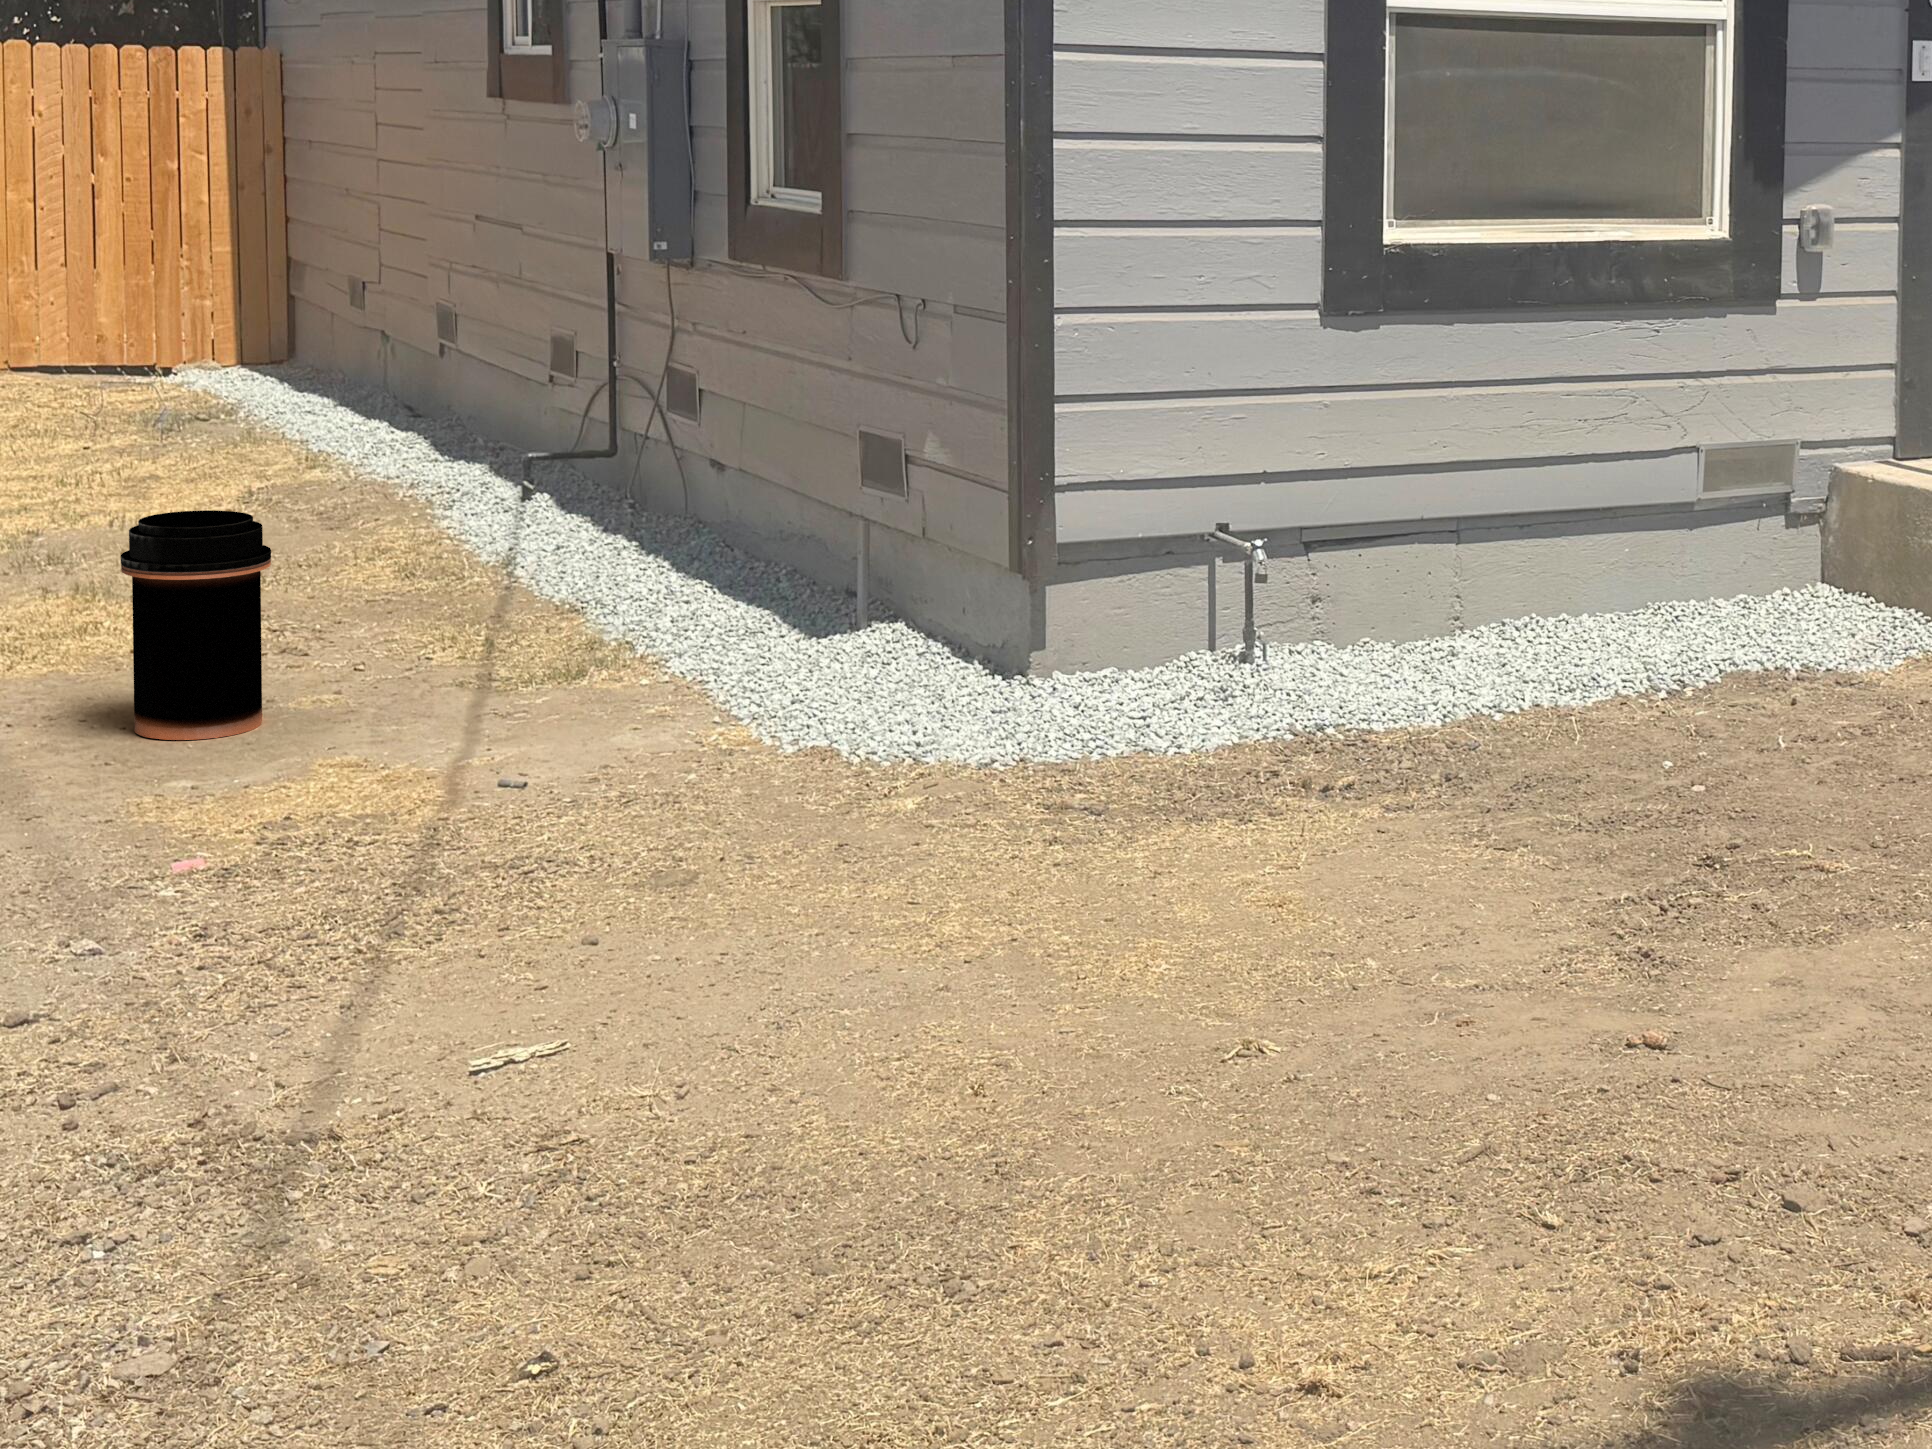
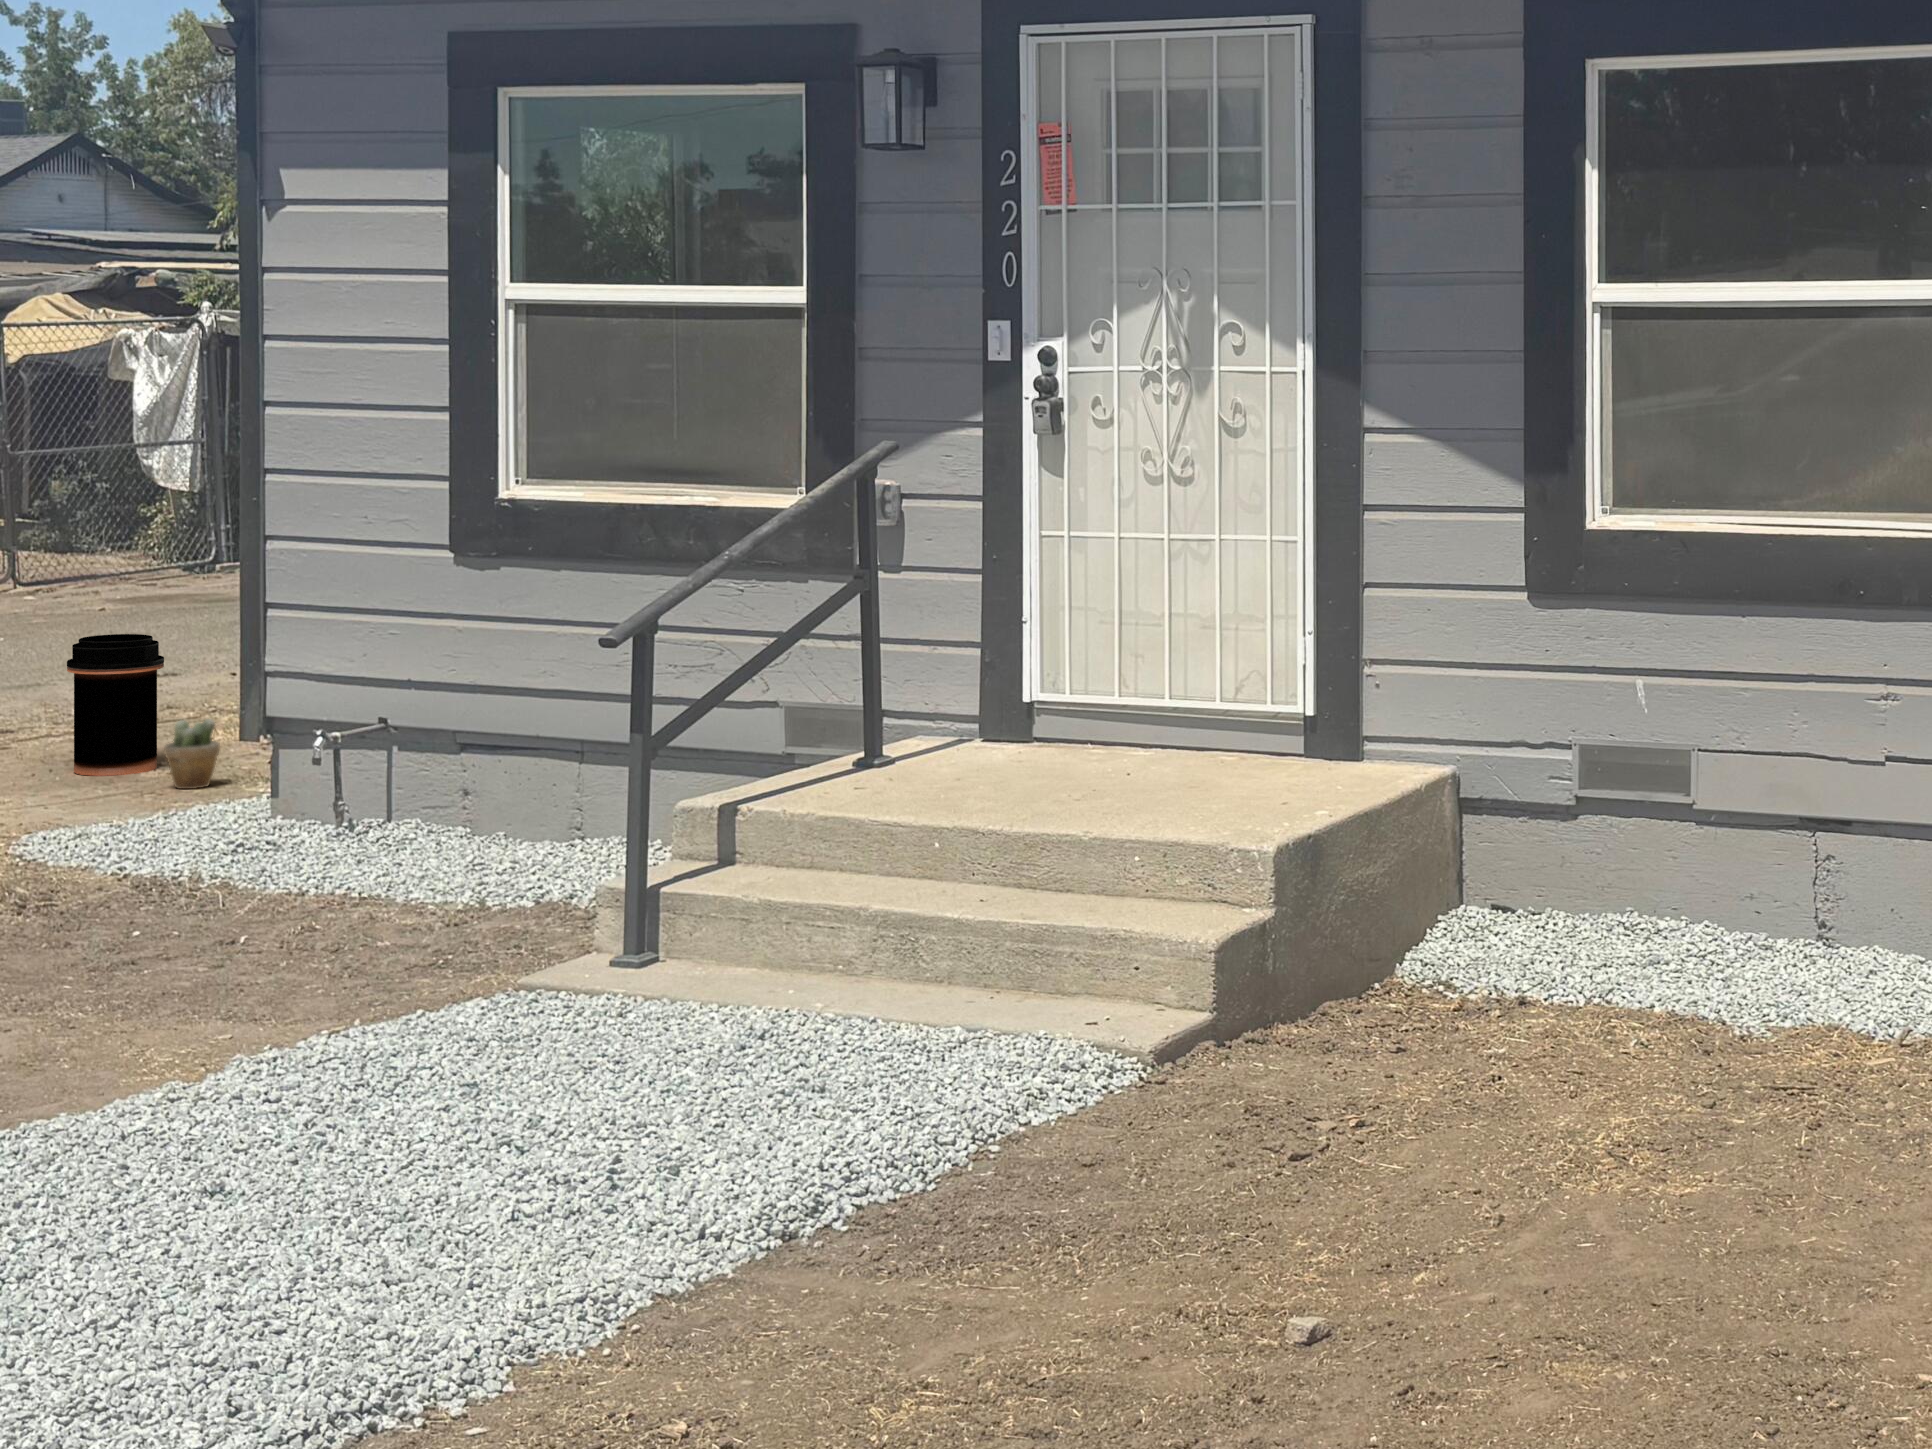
potted plant: none [427,612,508,721] -> present [164,719,220,789]

